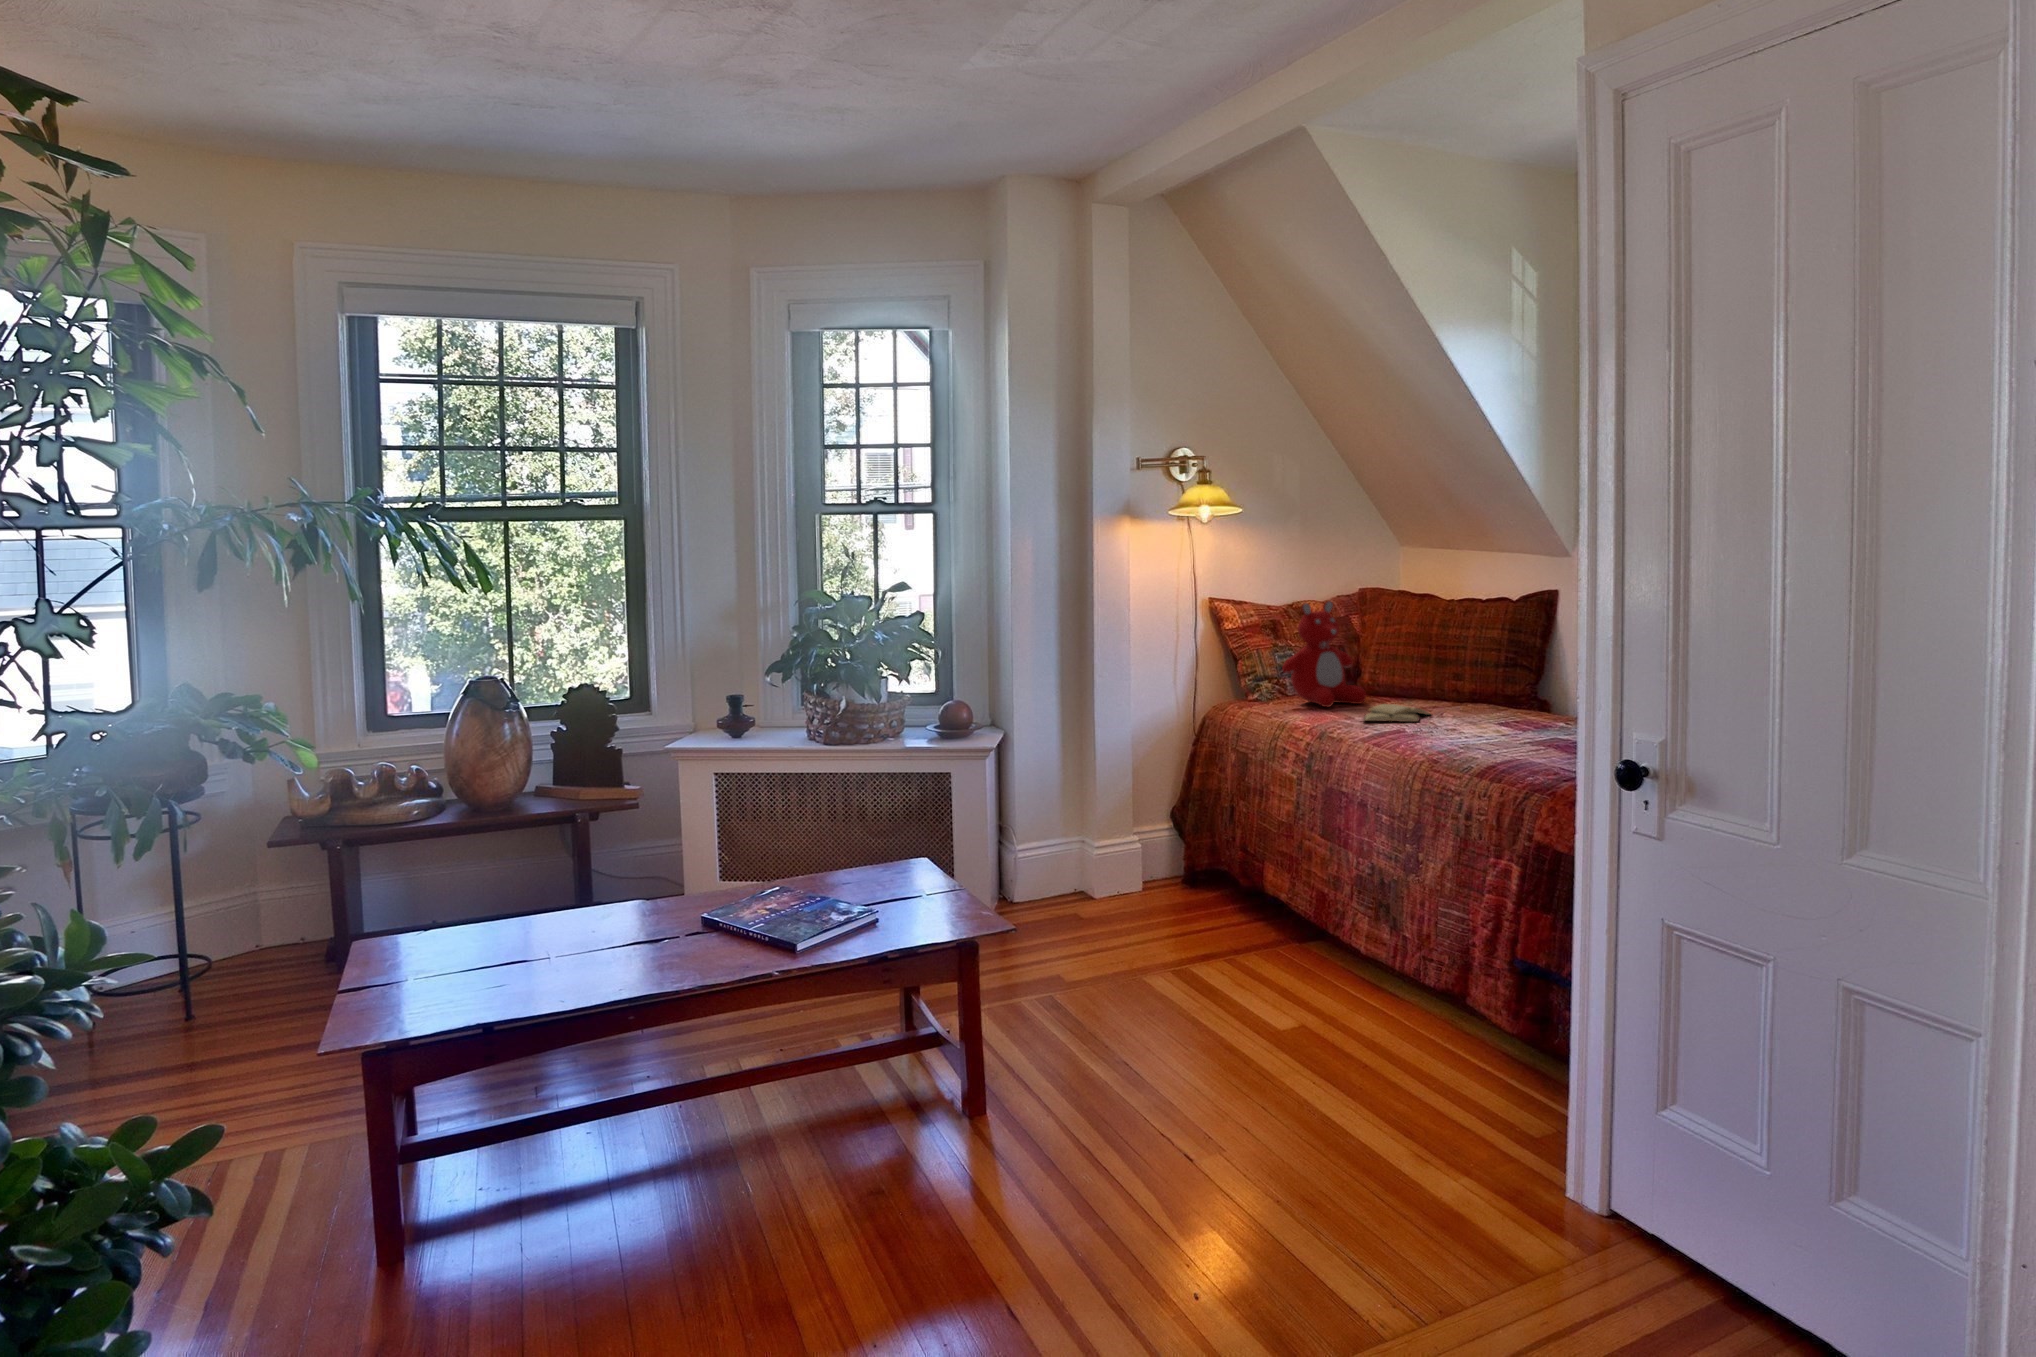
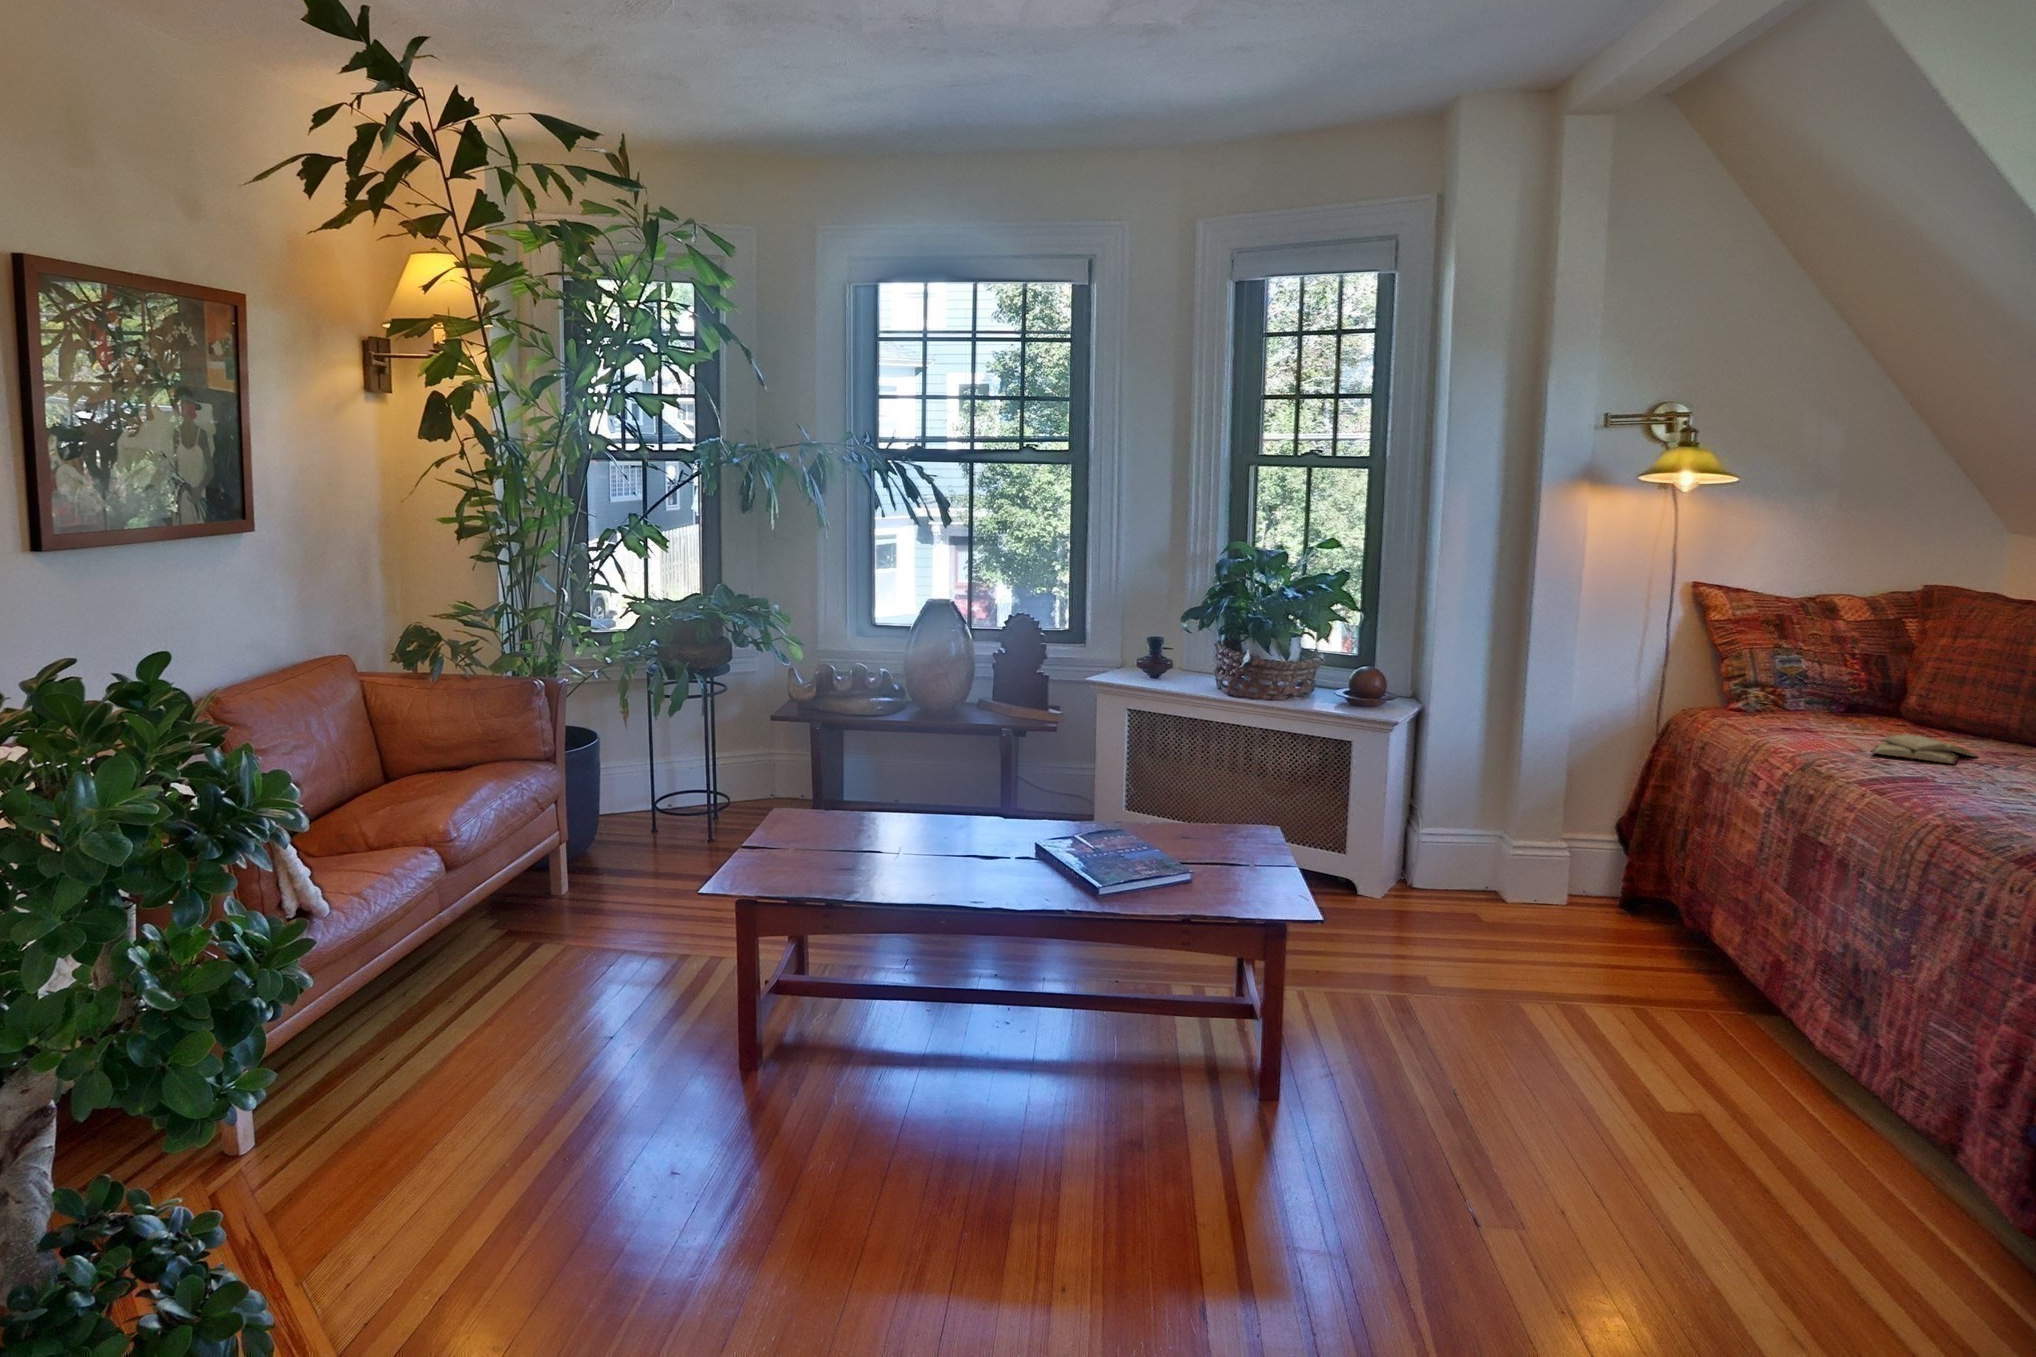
teddy bear: present [1282,601,1366,707] -> none [1775,598,1889,729]

